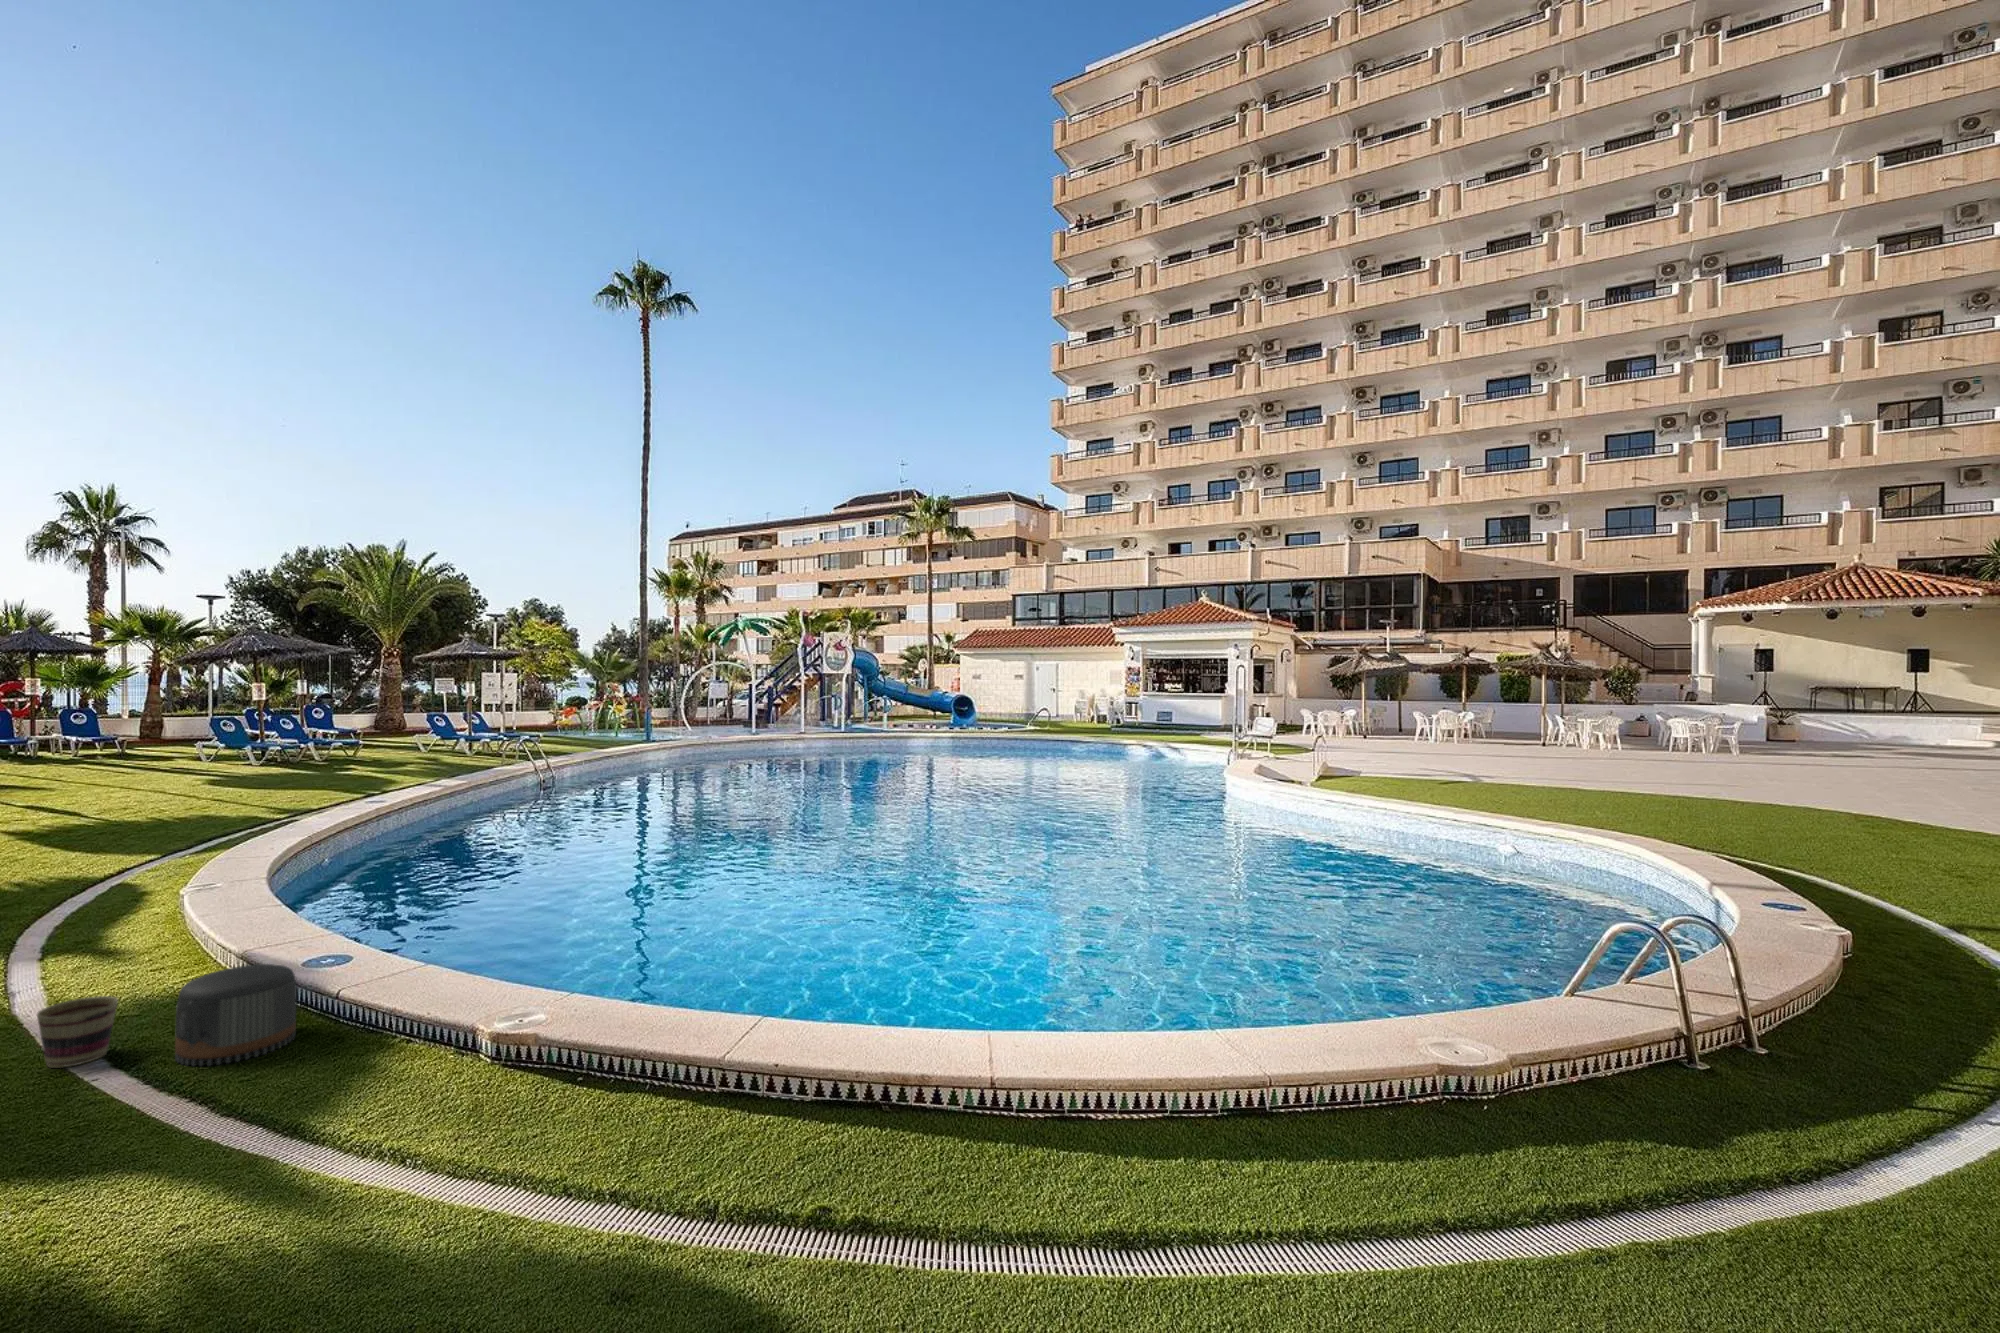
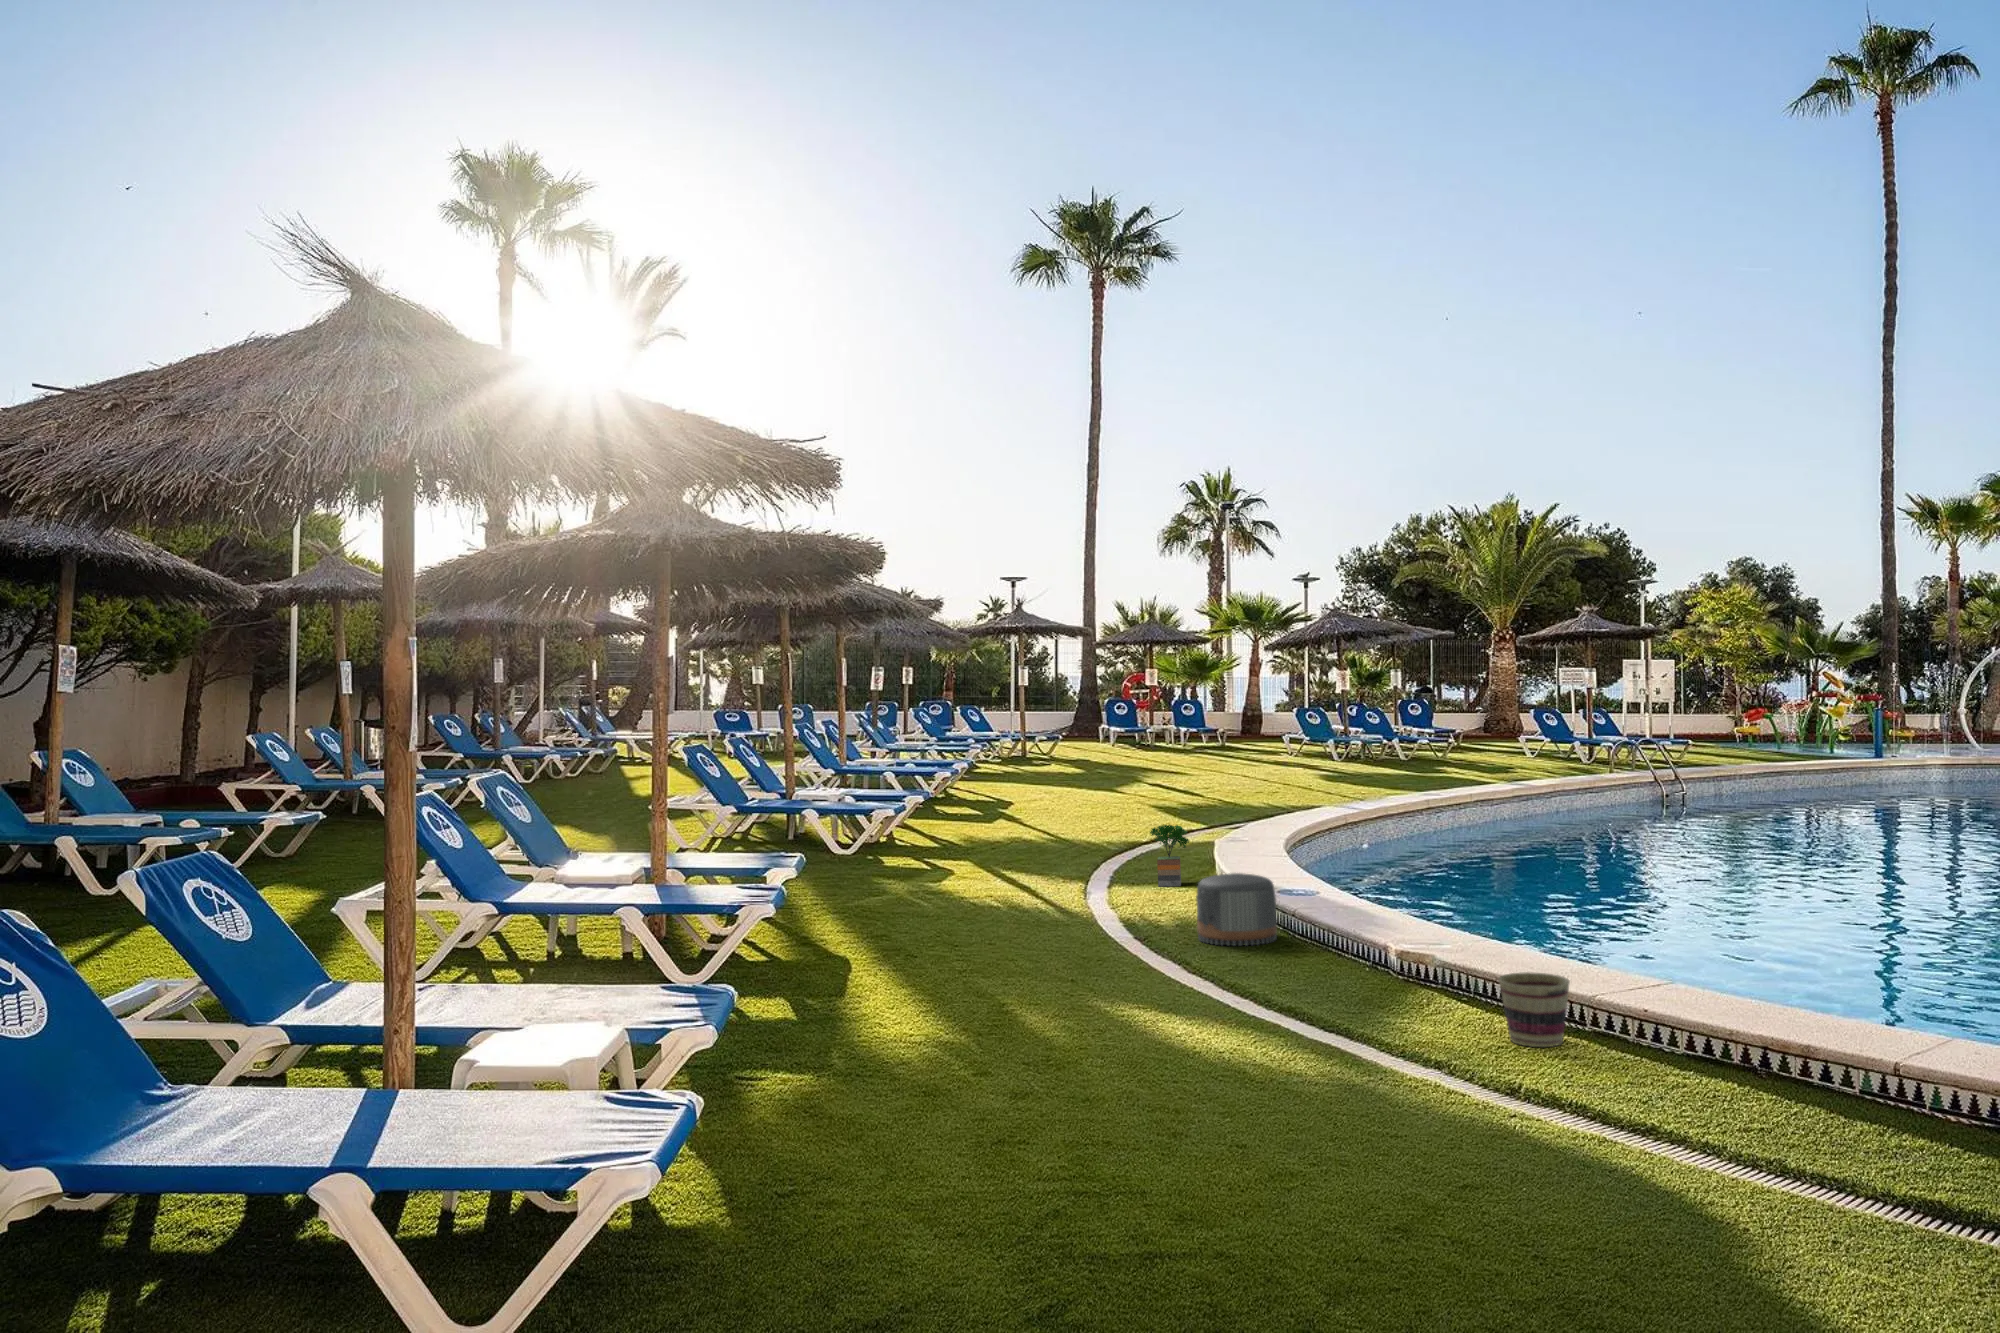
potted tree: none [62,892,132,972] -> present [1150,825,1189,887]
basket: present [37,996,118,1068] -> present [1499,972,1570,1047]

